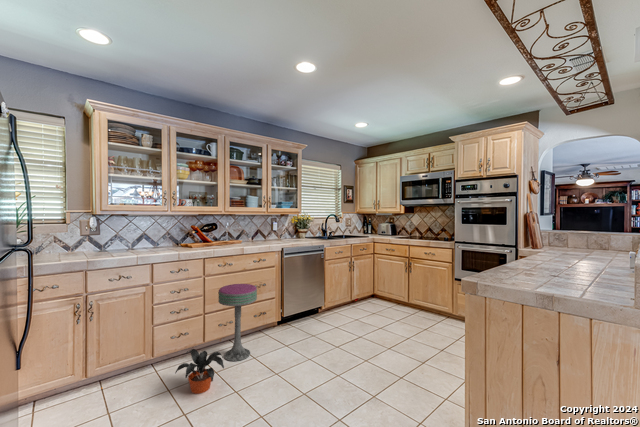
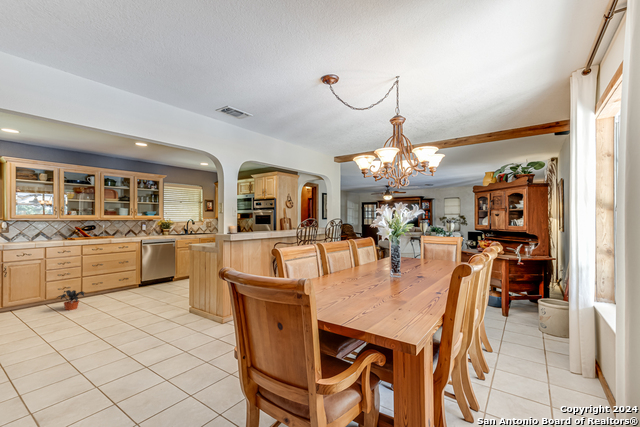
bar stool: present [218,284,257,361] -> none [88,260,114,301]

